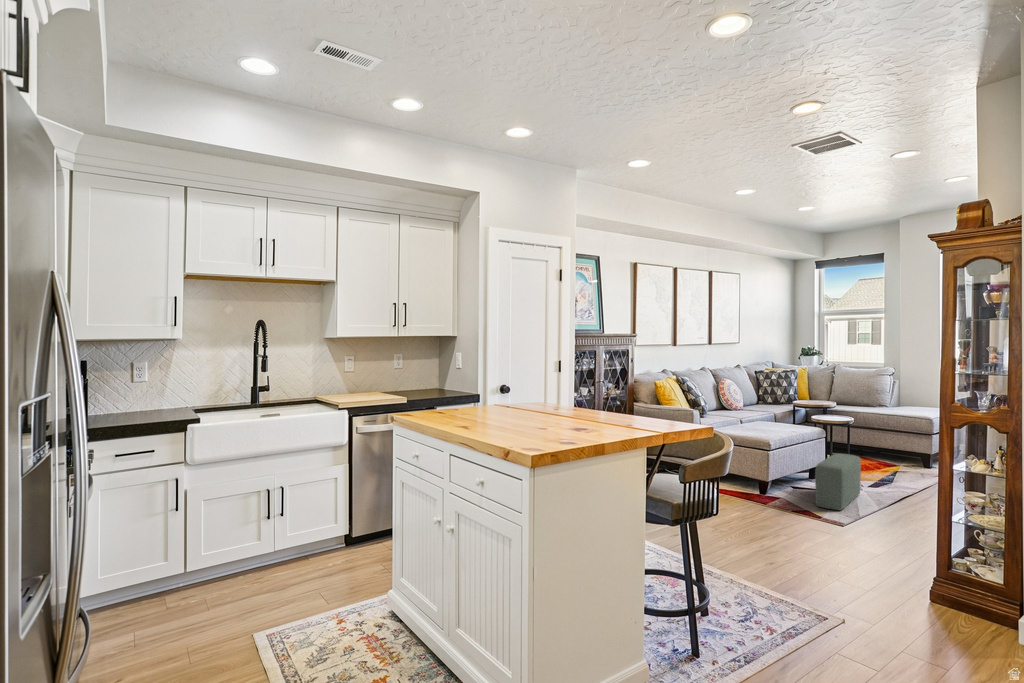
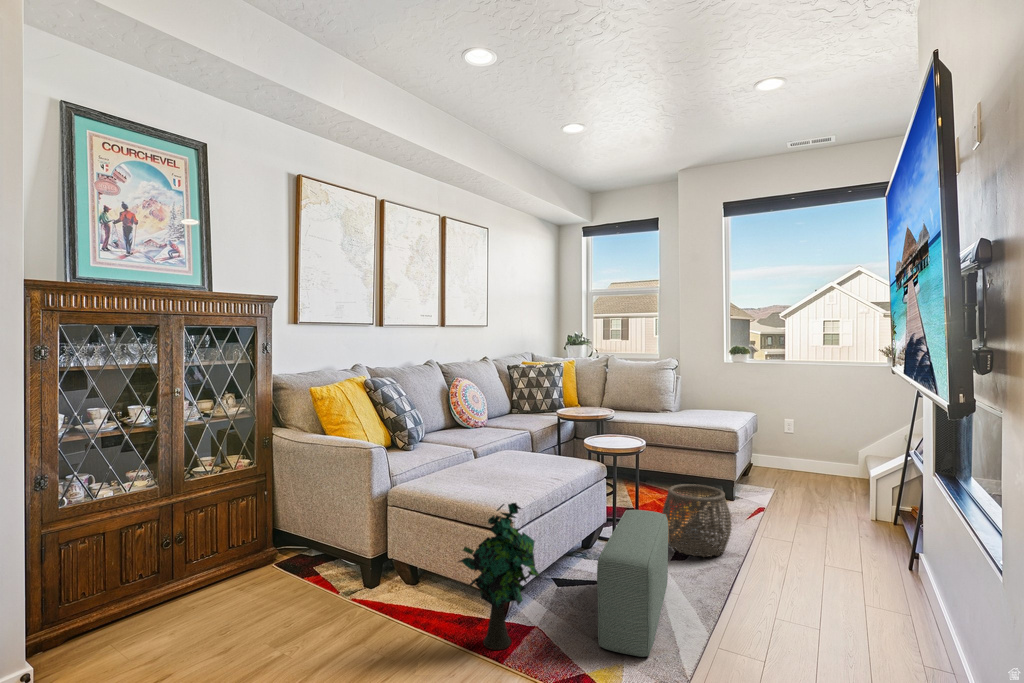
decorative plant: none [745,438,786,502] -> present [459,503,539,650]
woven basket: none [863,448,911,489] -> present [662,484,732,557]

